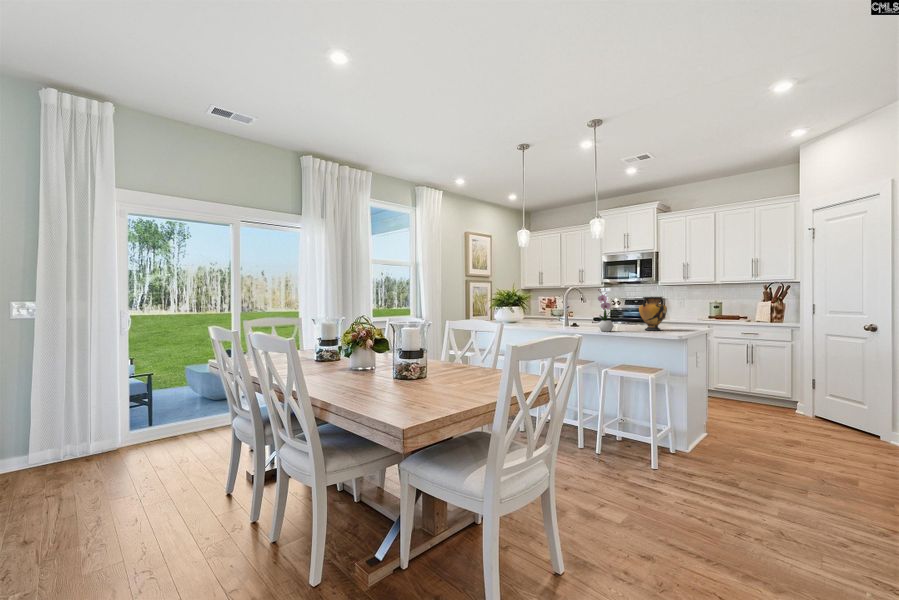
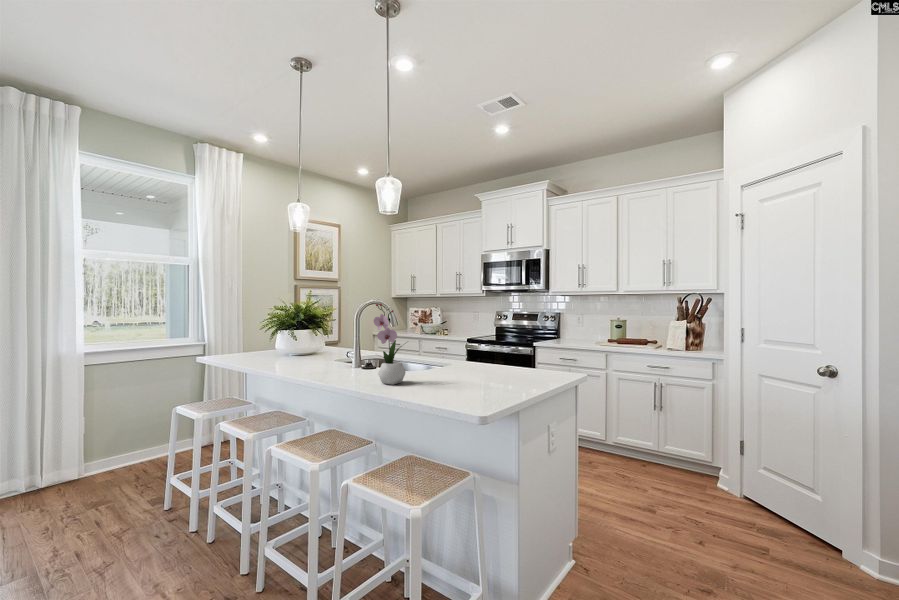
vase: present [639,297,667,331] -> none [459,318,504,381]

